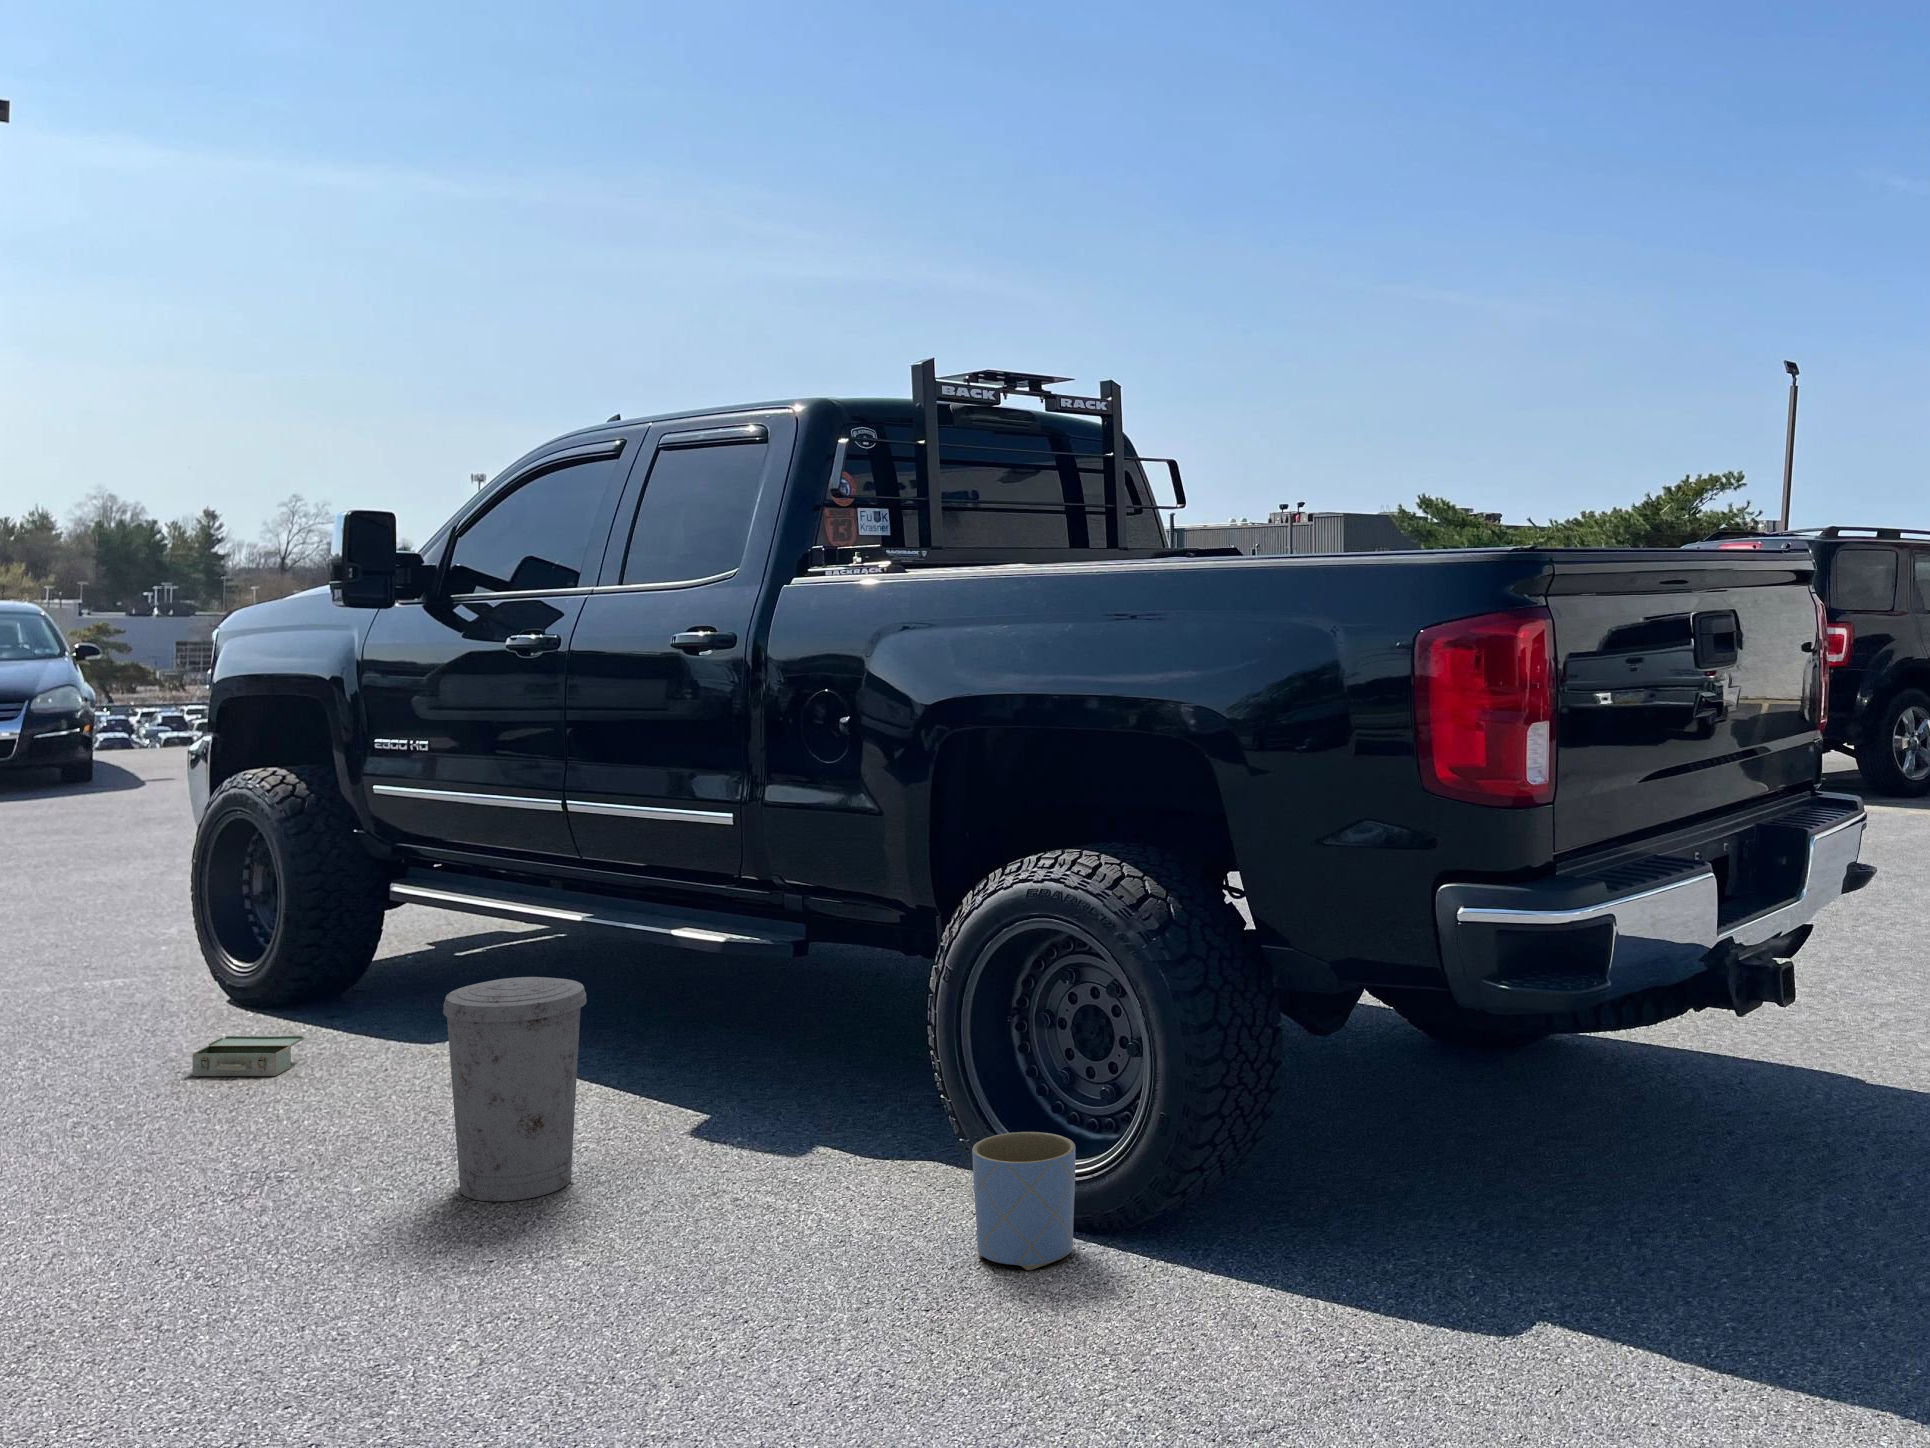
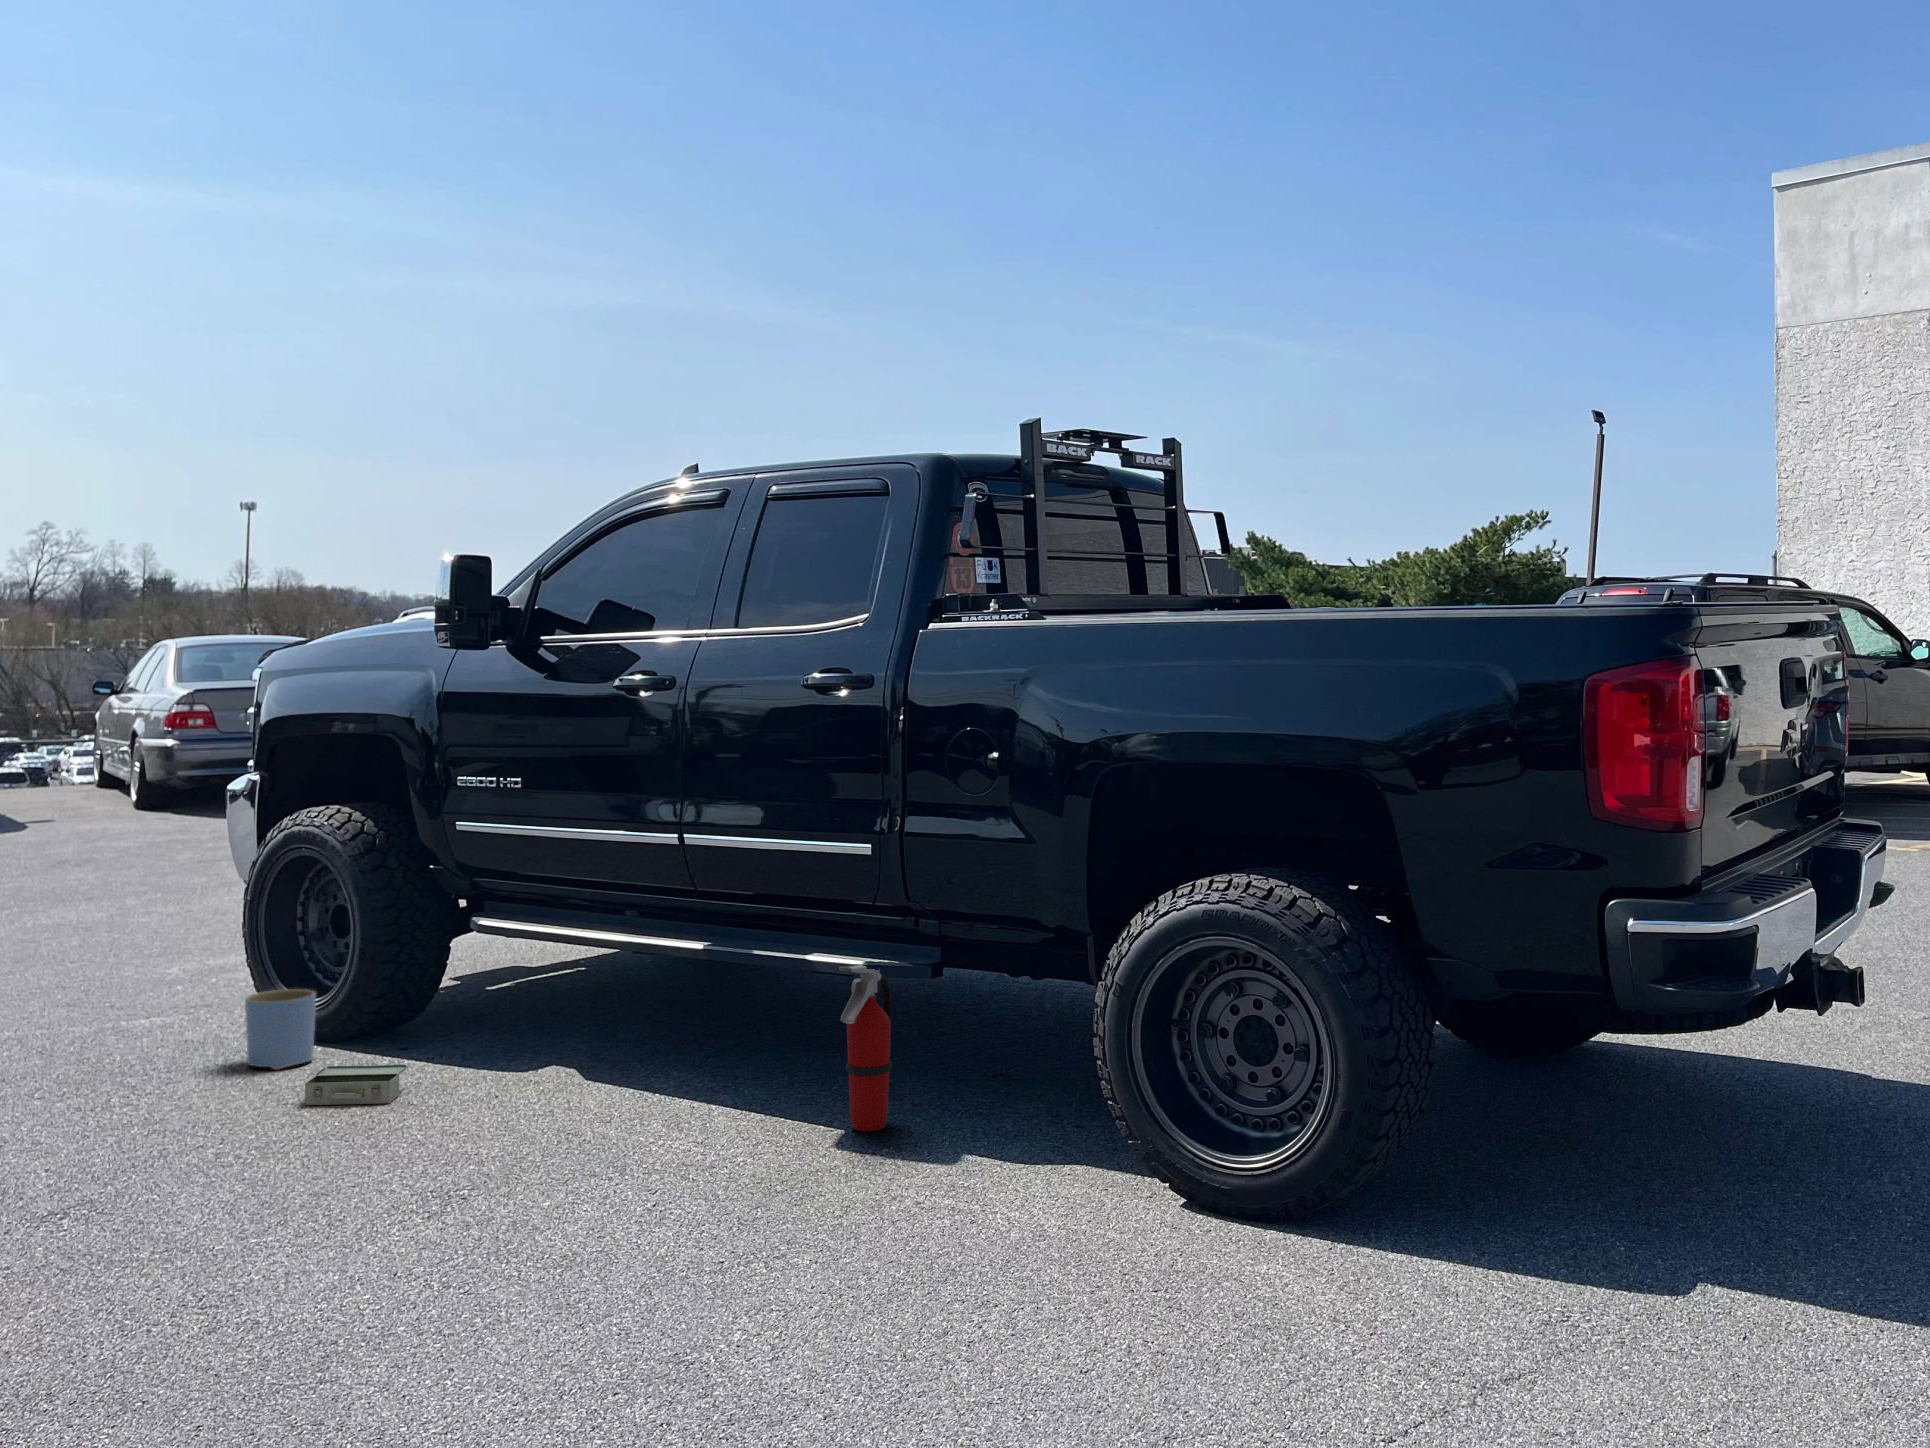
fire extinguisher: none [698,941,767,1118] -> present [839,965,892,1131]
trash can: present [443,977,587,1201] -> none [635,1000,767,1211]
planter: present [972,1132,1076,1270] -> present [245,989,316,1070]

